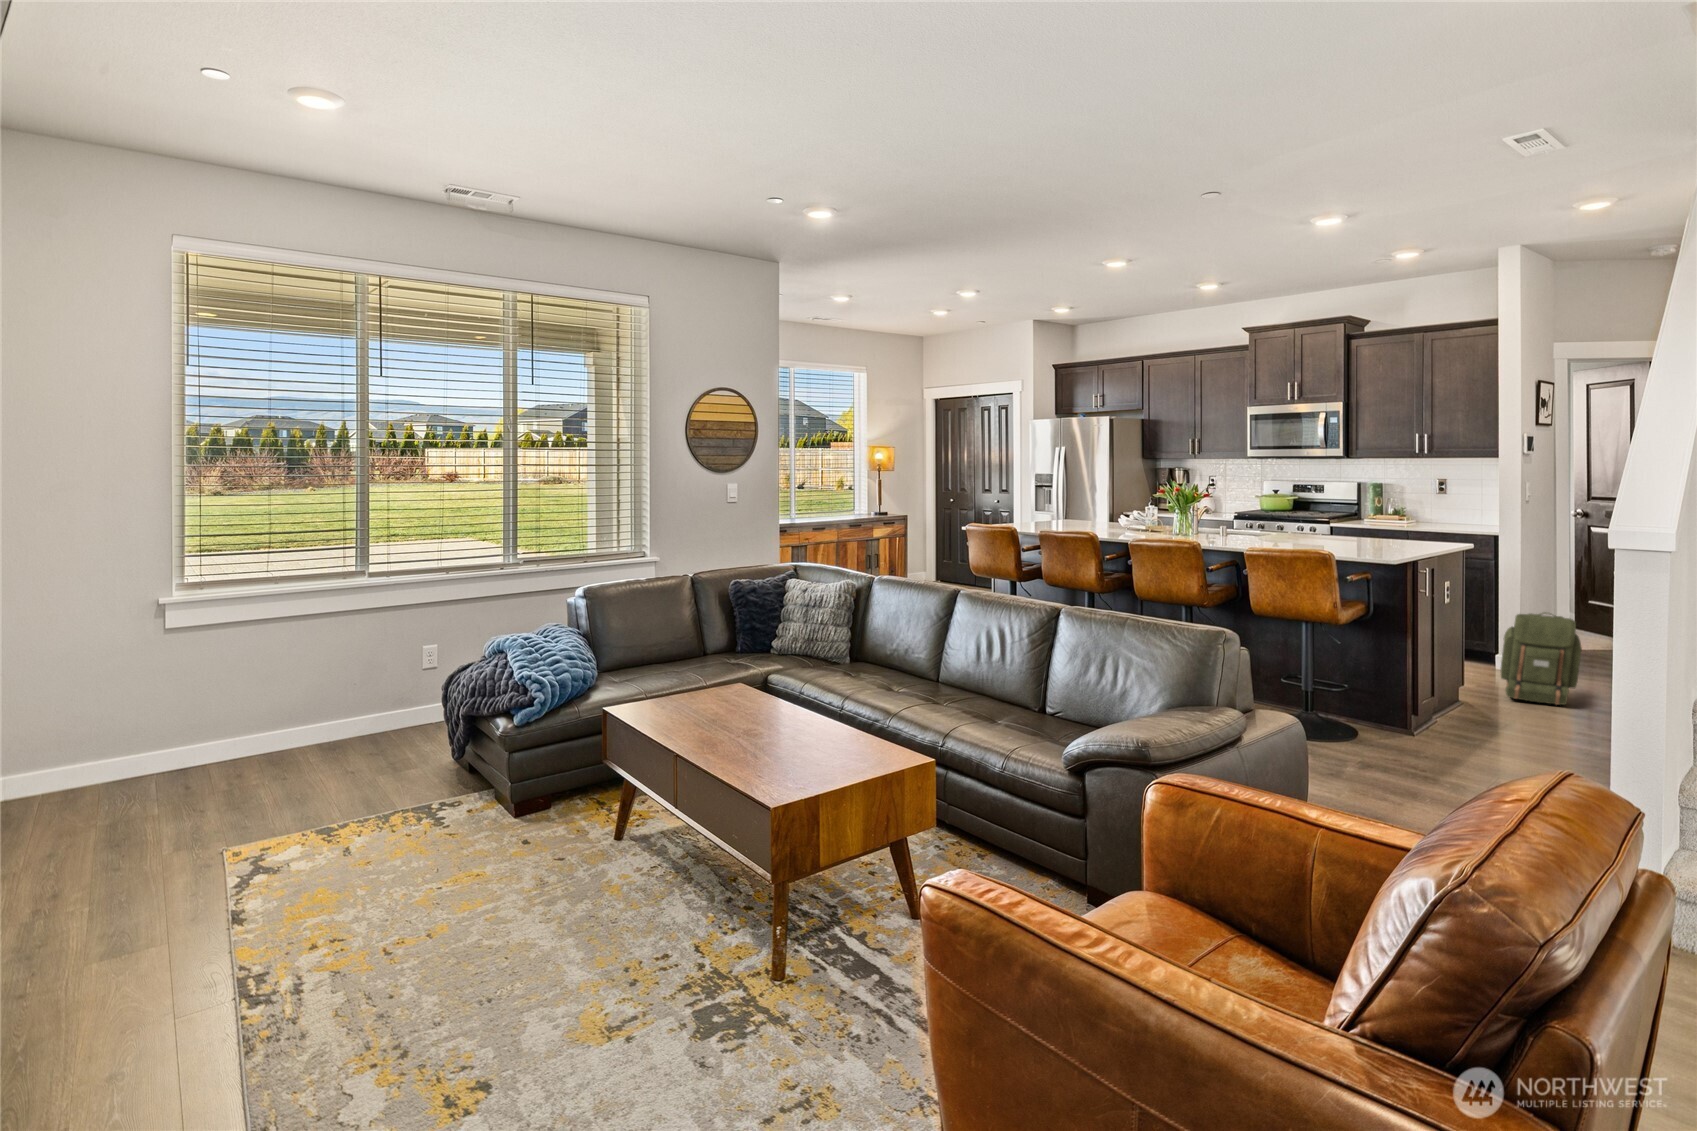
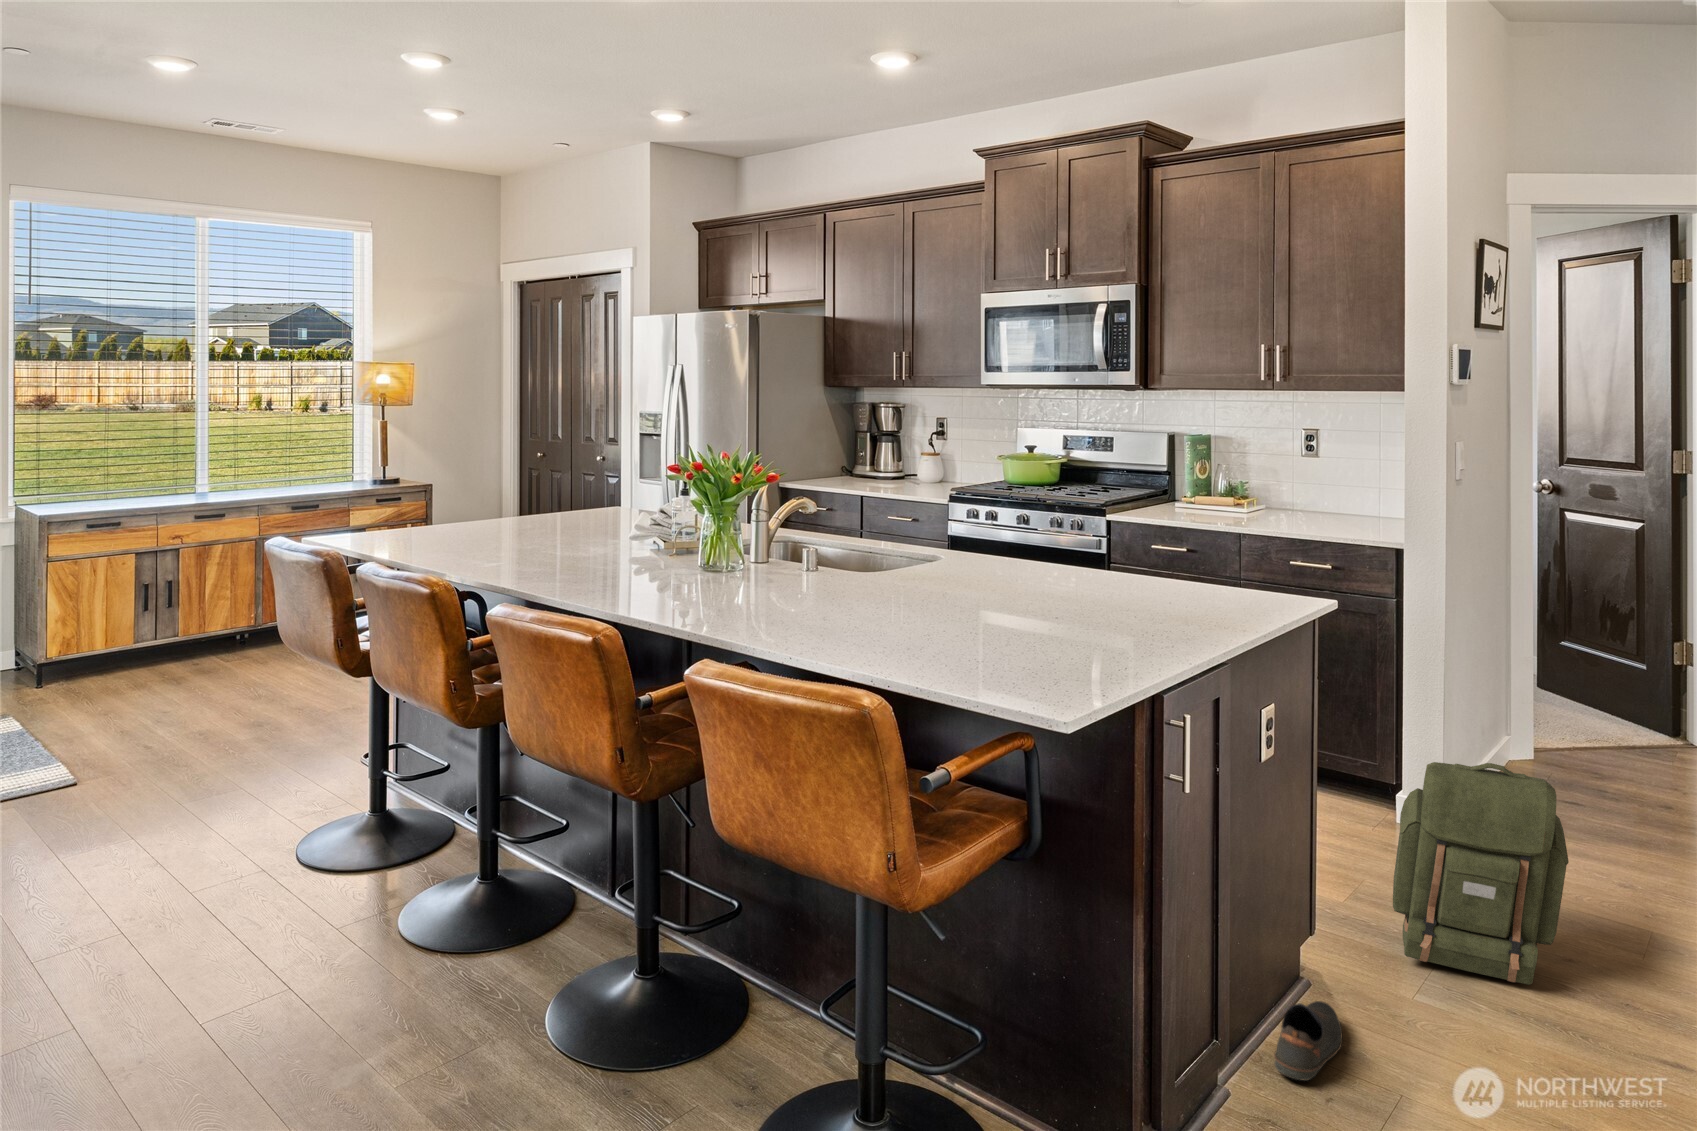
shoe: none [1454,695,1482,720] -> present [1274,1001,1343,1081]

